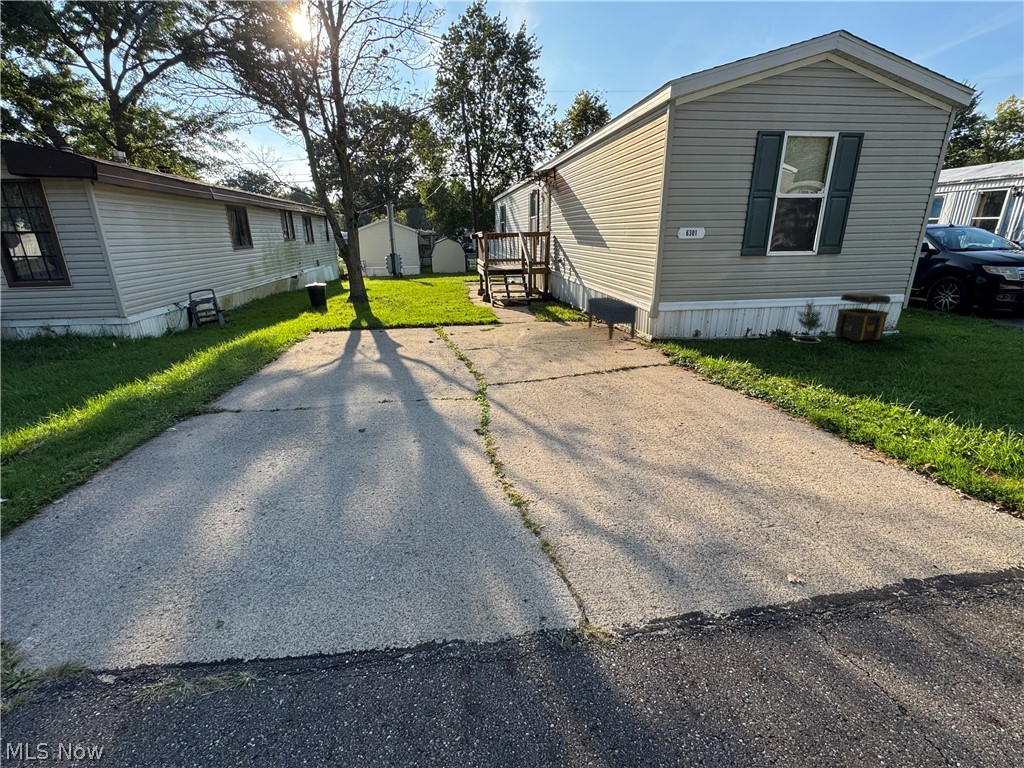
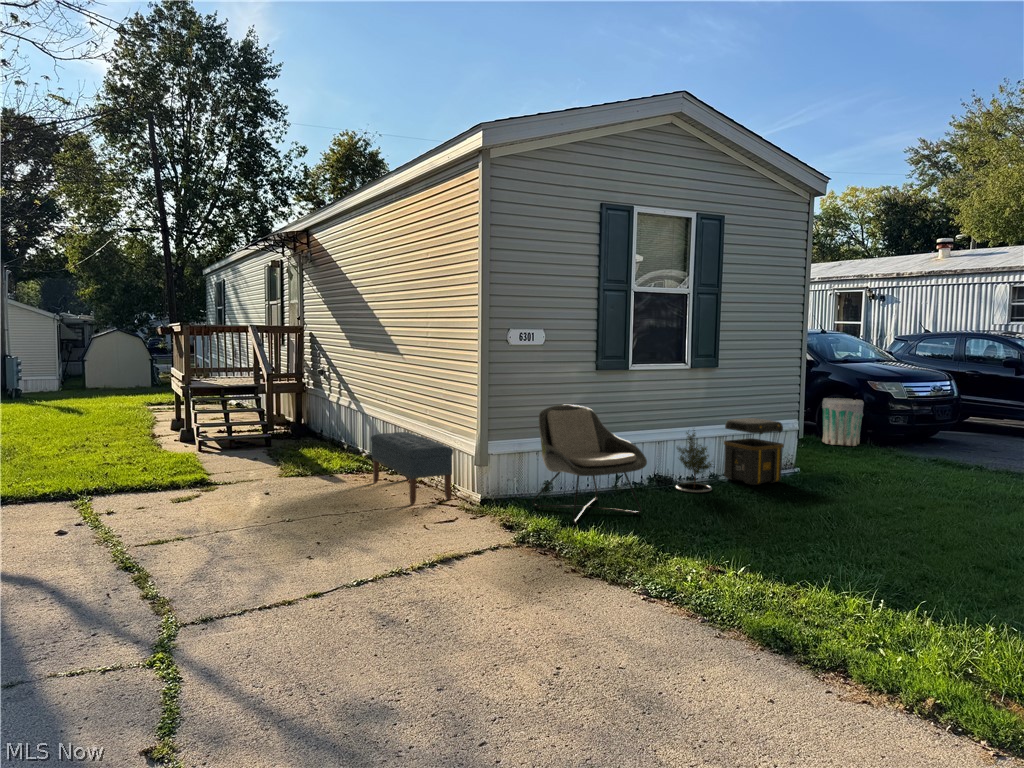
lounge chair: none [686,280,769,356] -> present [532,405,647,524]
trash can: none [935,281,983,319] -> present [822,398,864,446]

